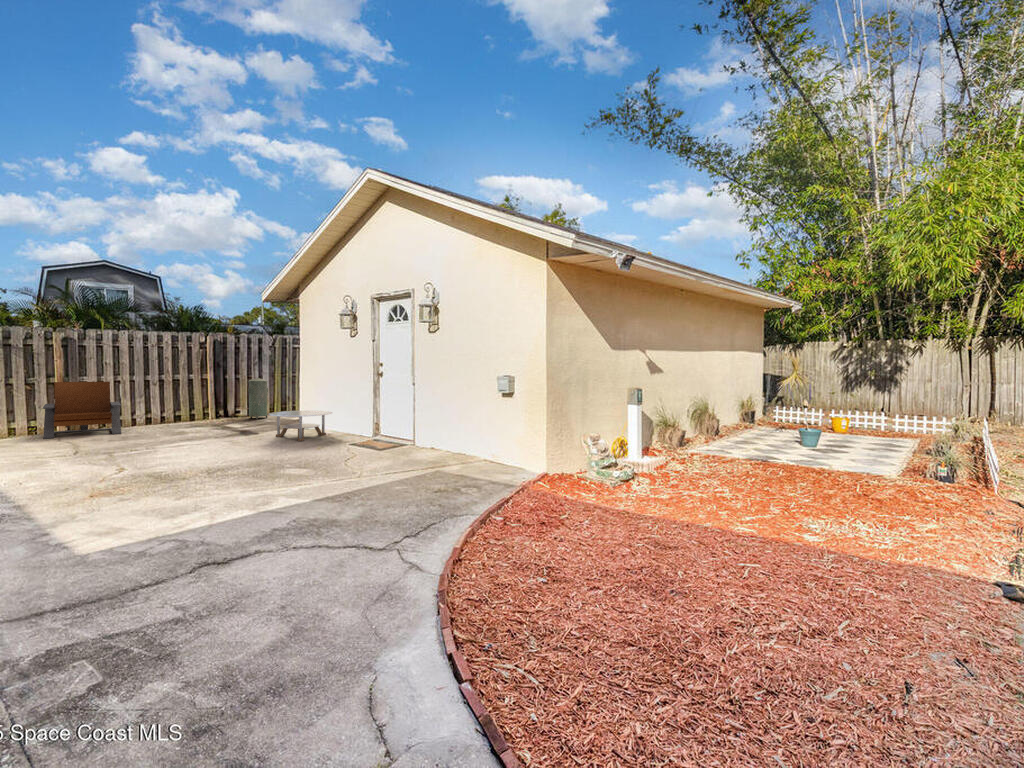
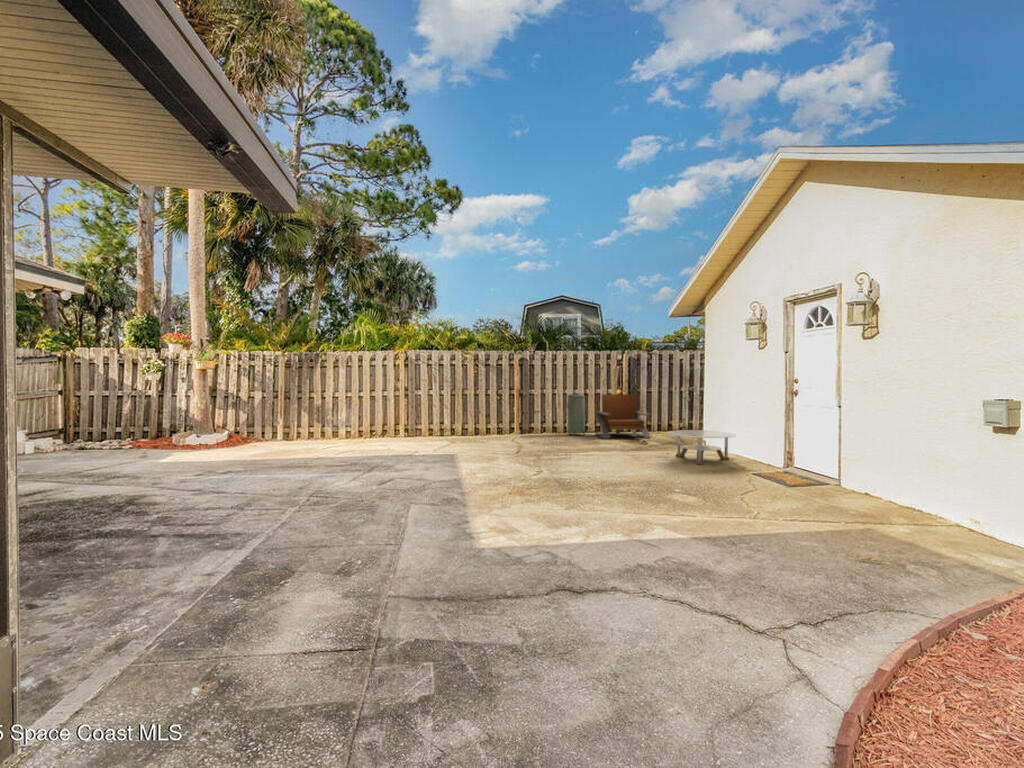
trash can: present [248,378,268,419] -> present [567,393,586,436]
lounge chair: present [43,382,121,439] -> present [596,394,650,439]

